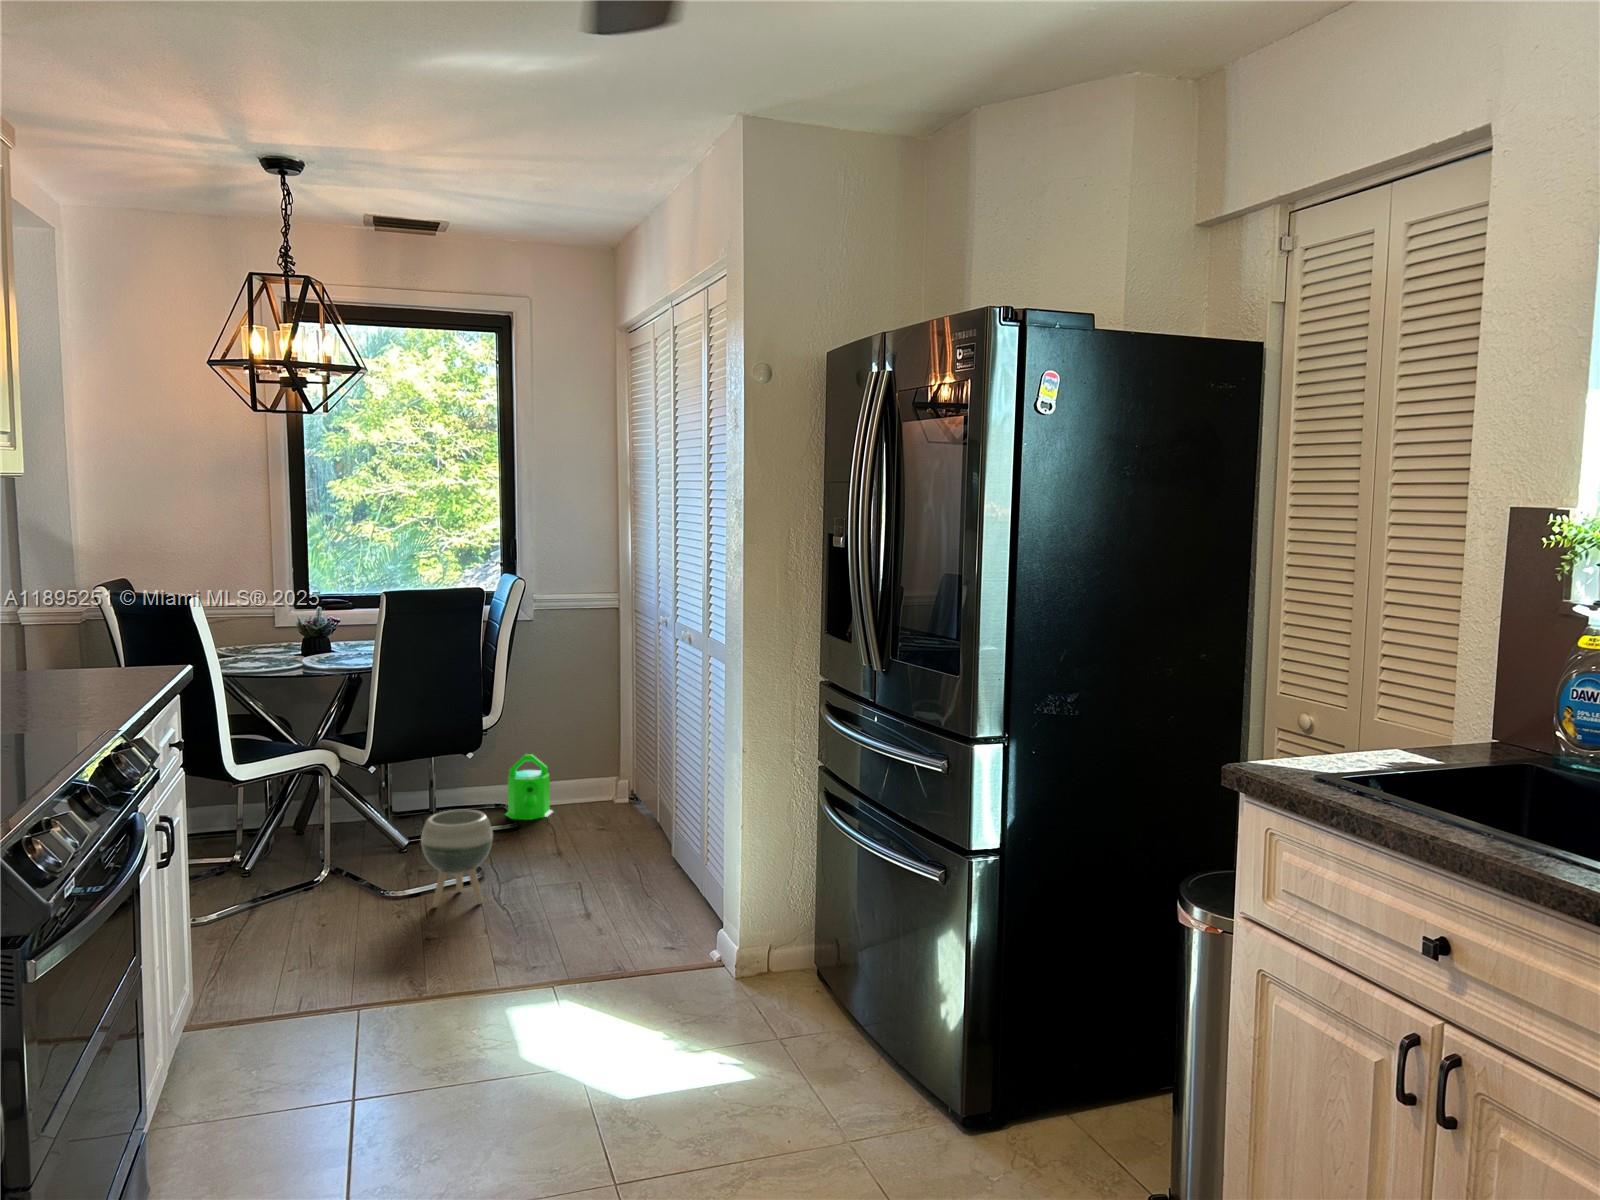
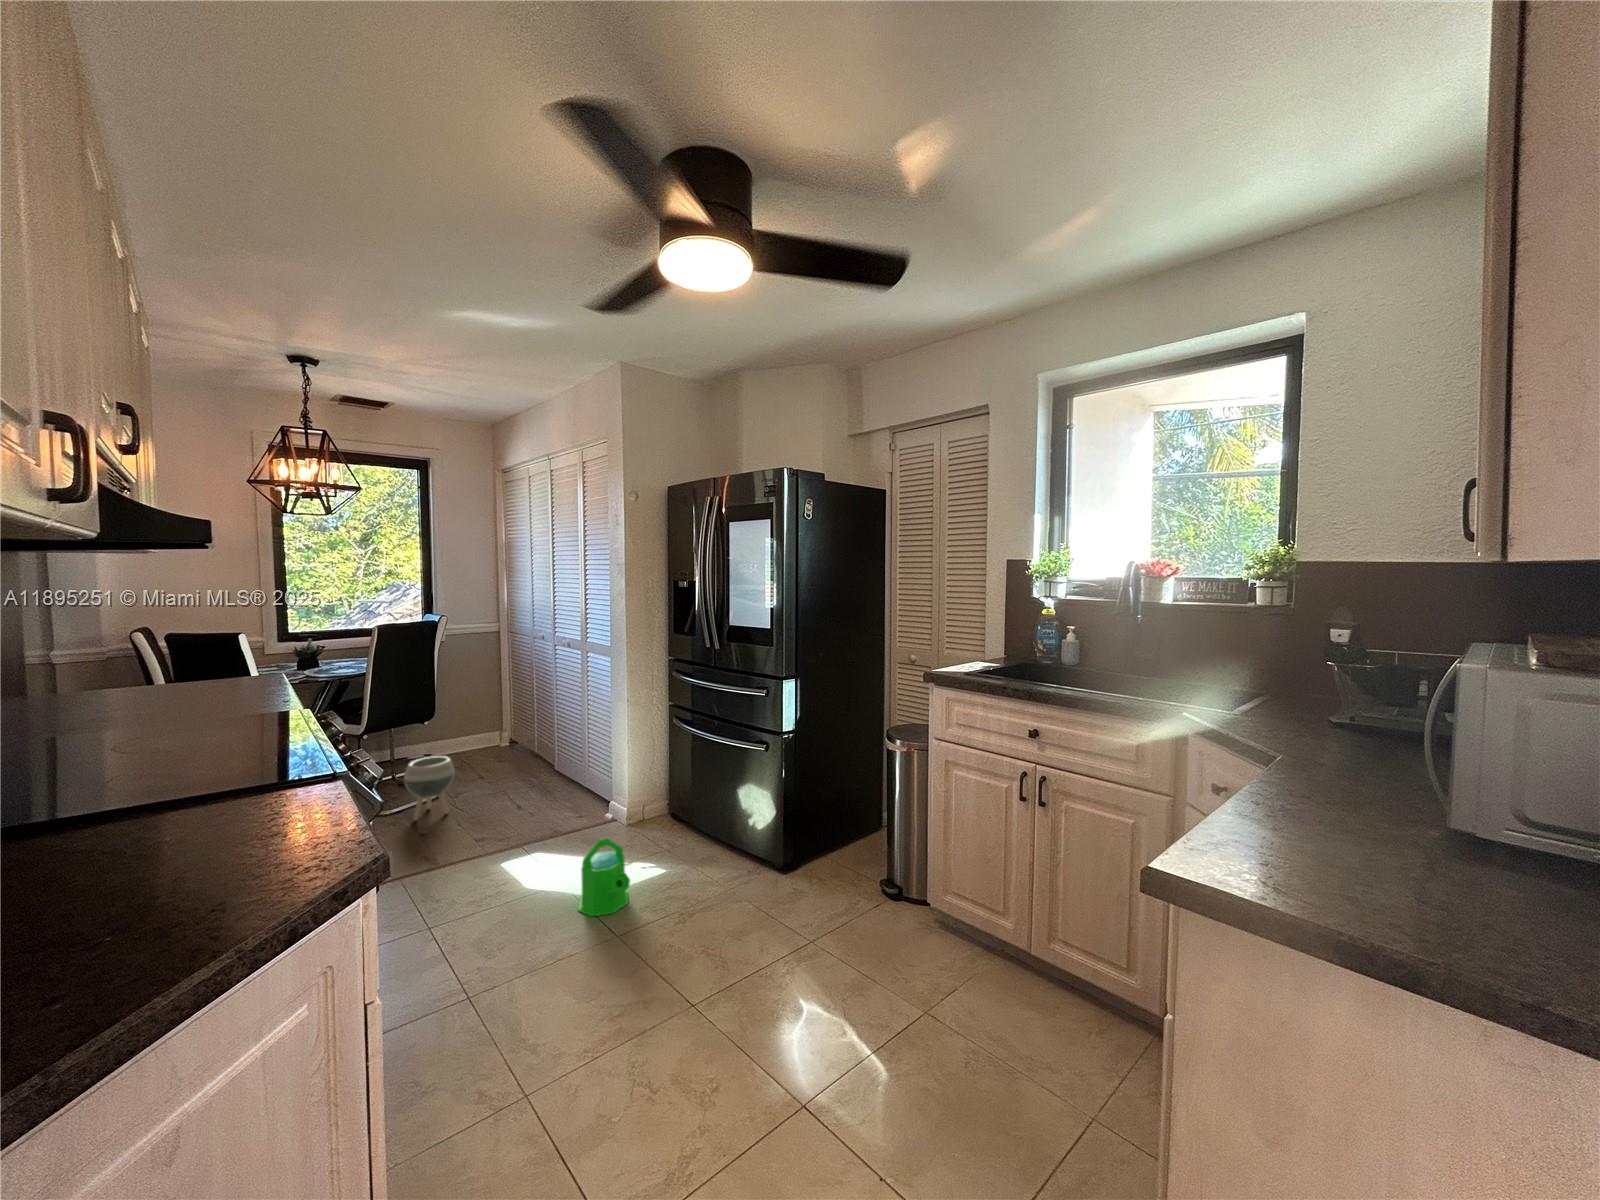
watering can: present [506,754,552,820] -> present [578,838,630,916]

